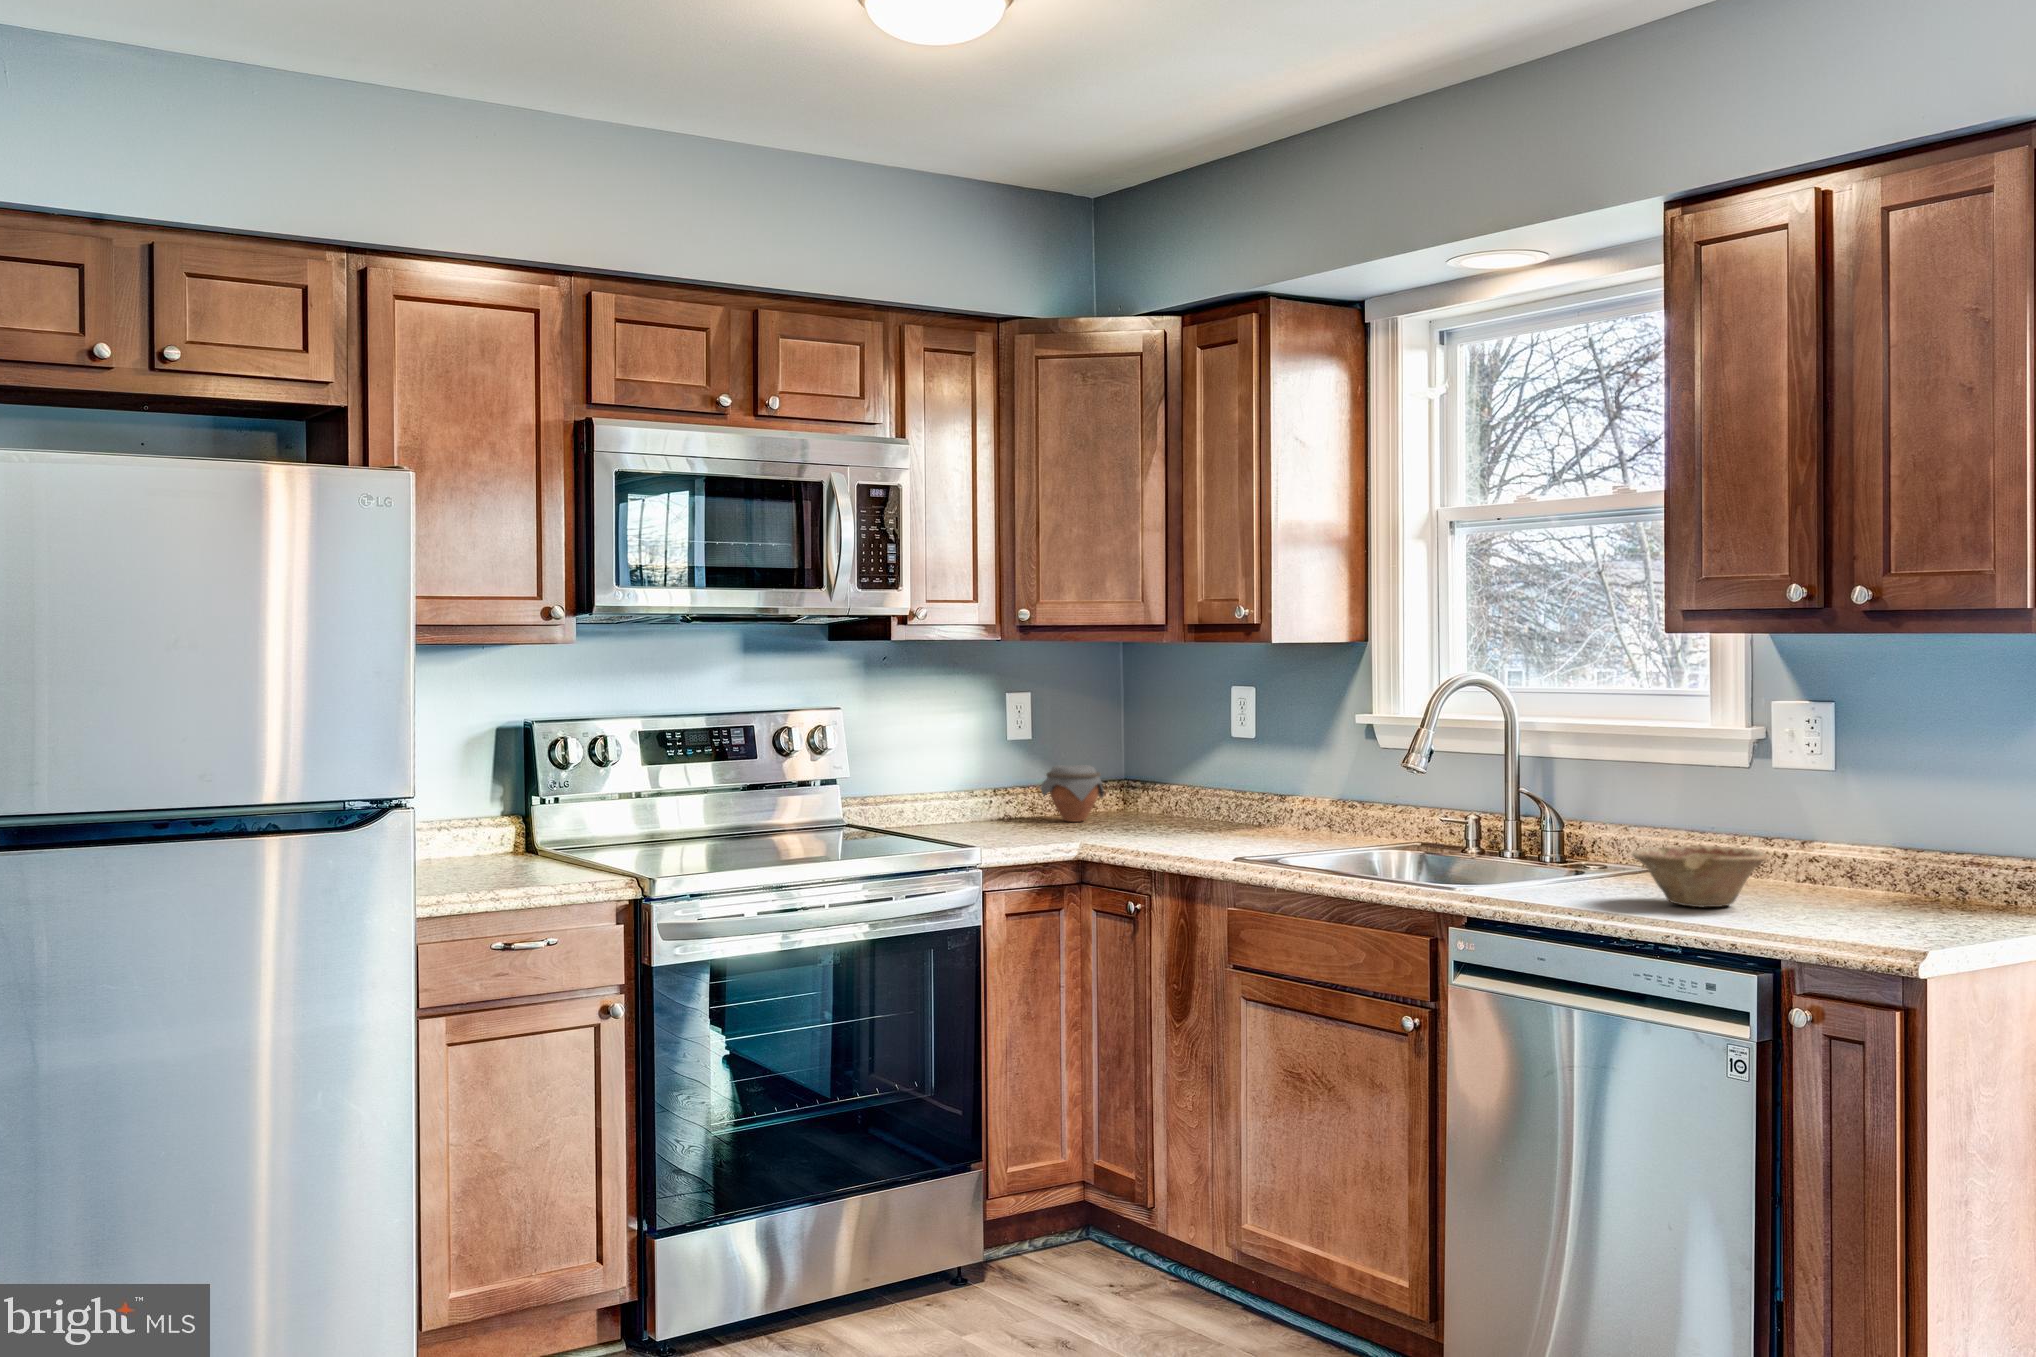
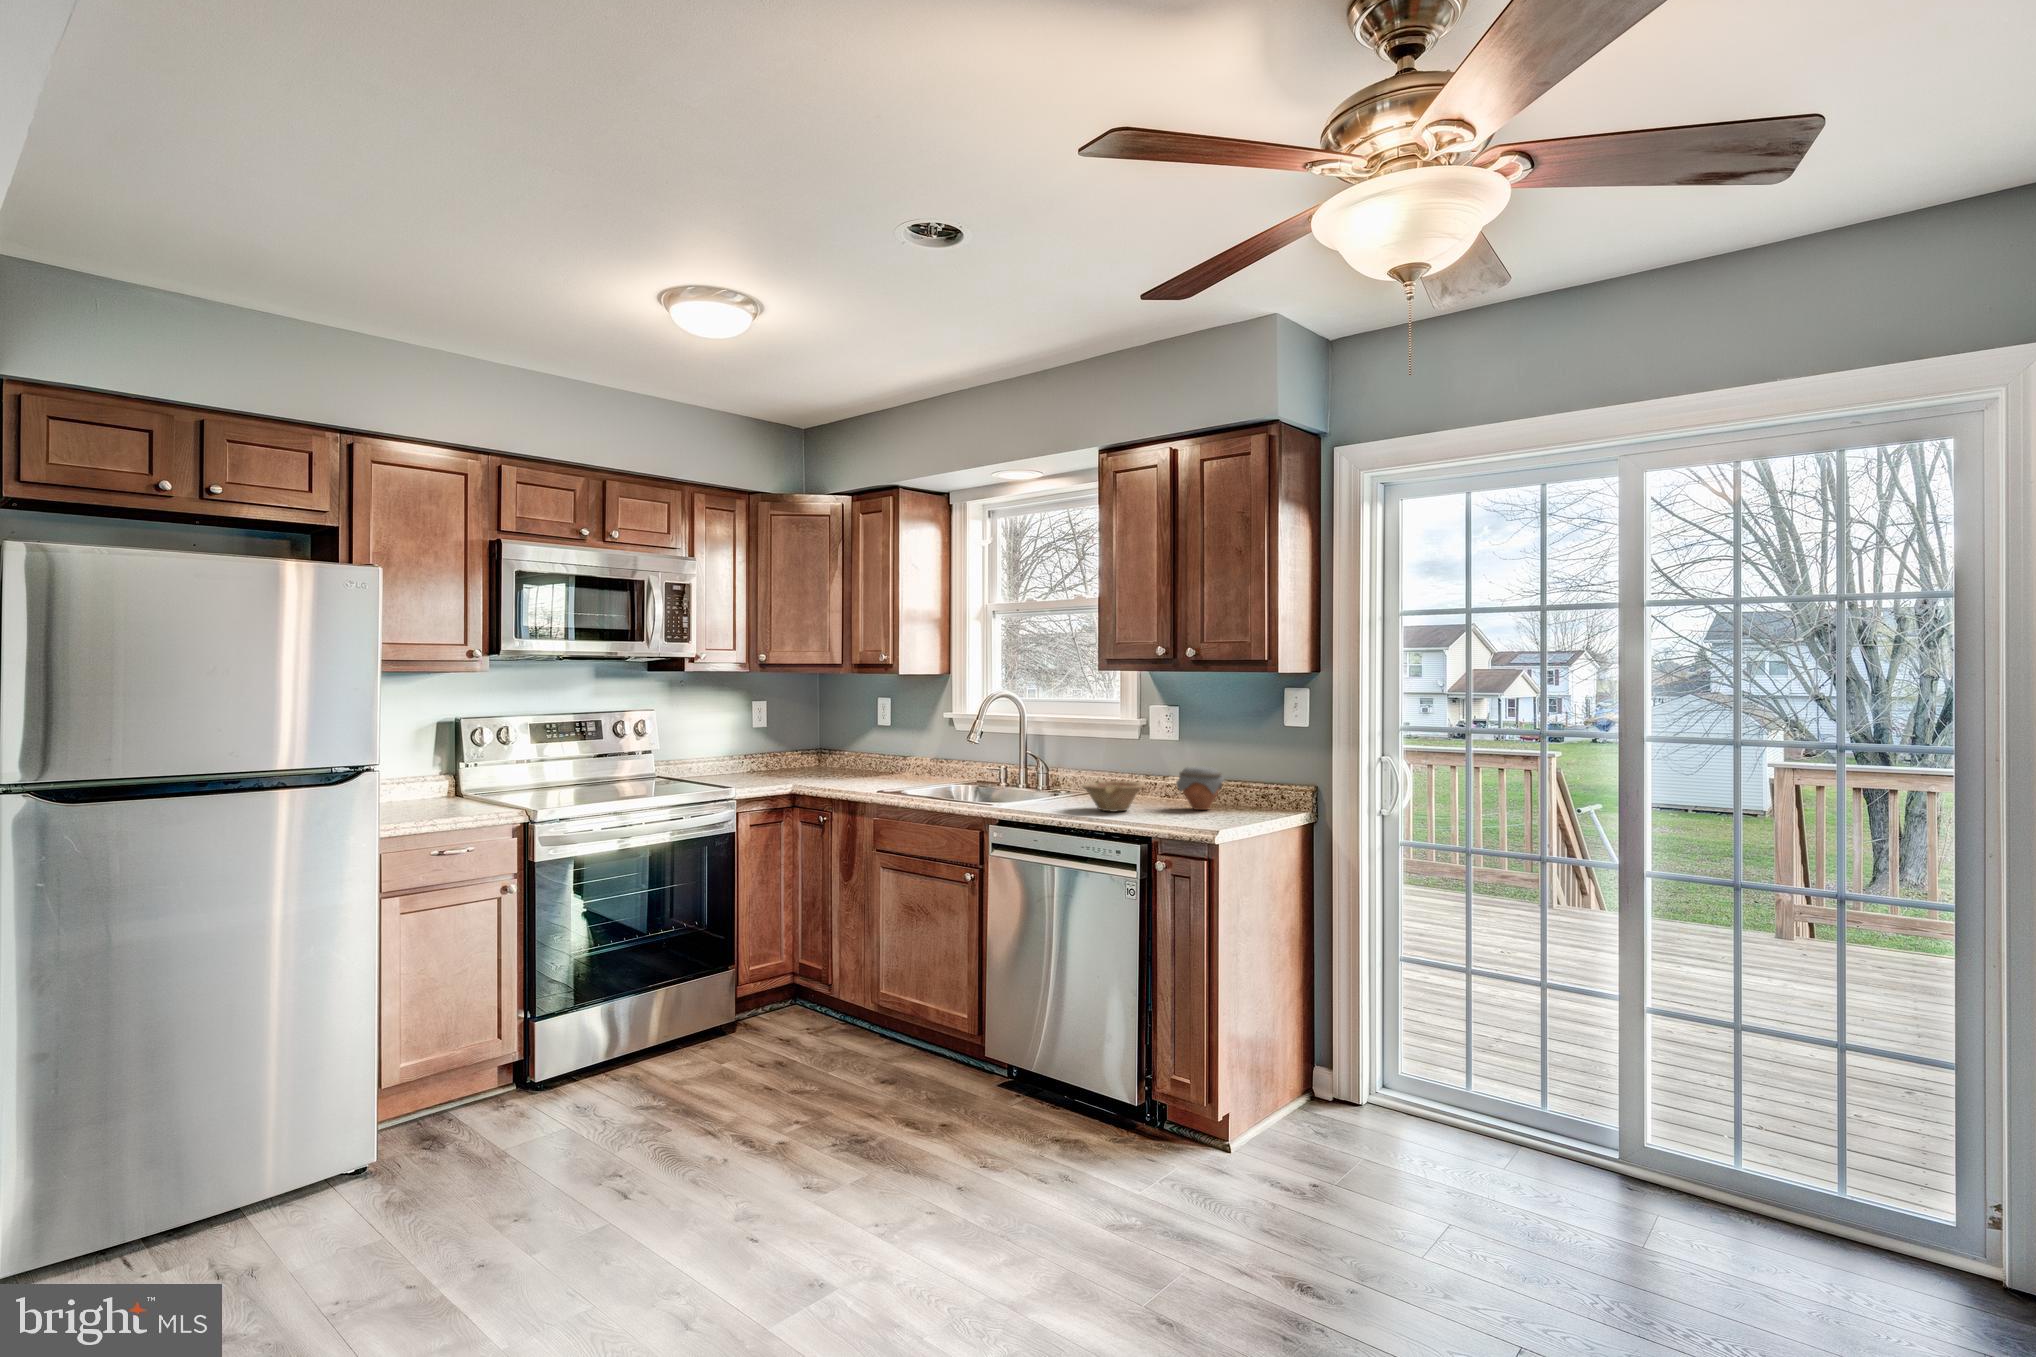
jar: present [1040,765,1104,822] -> present [1176,766,1224,810]

